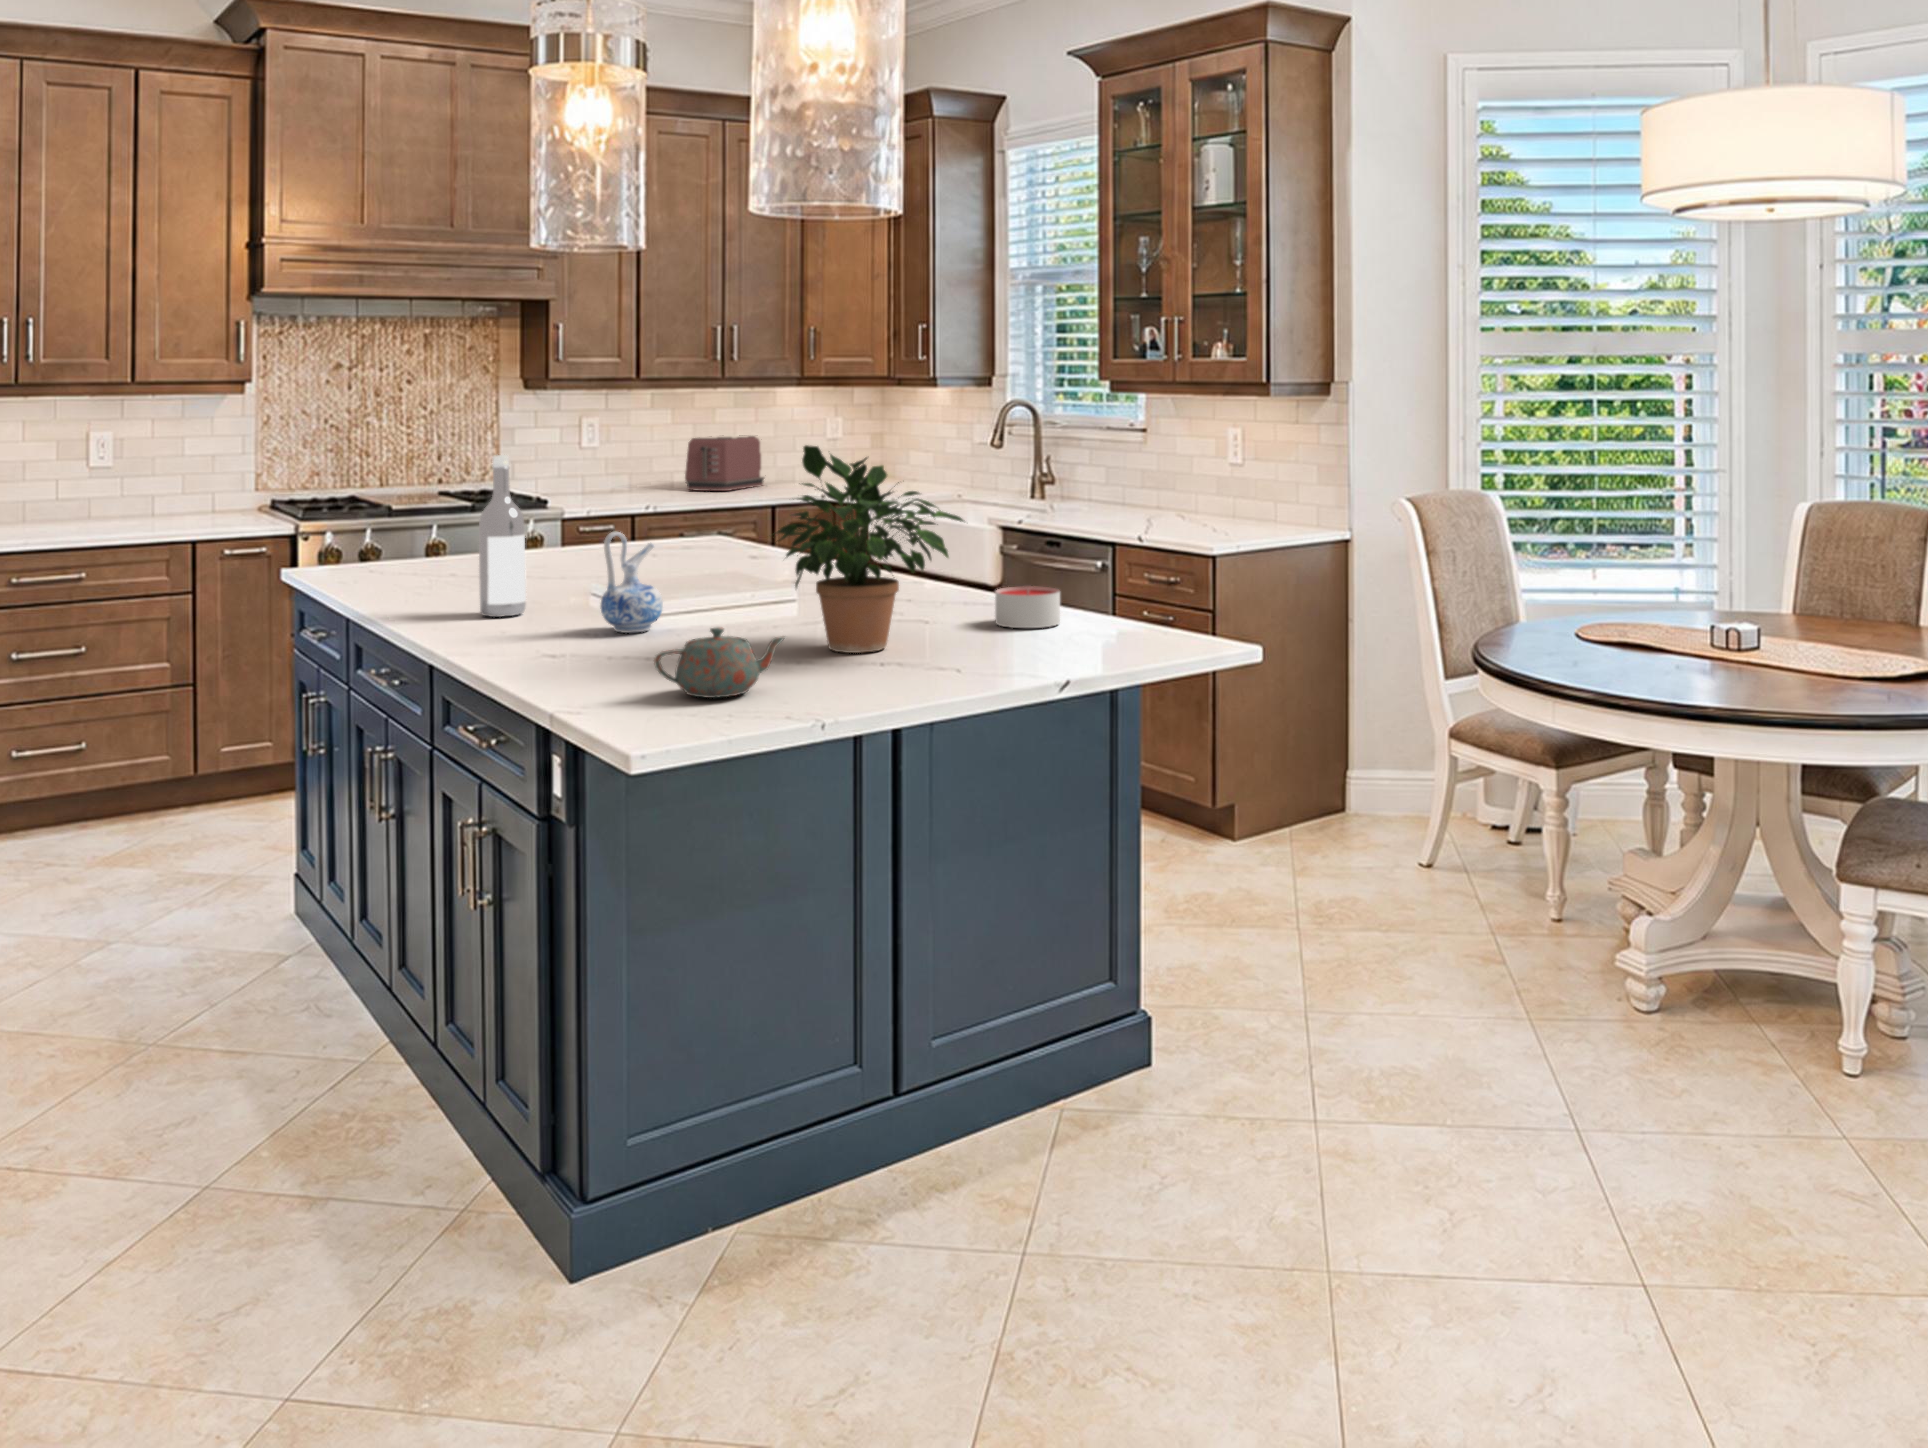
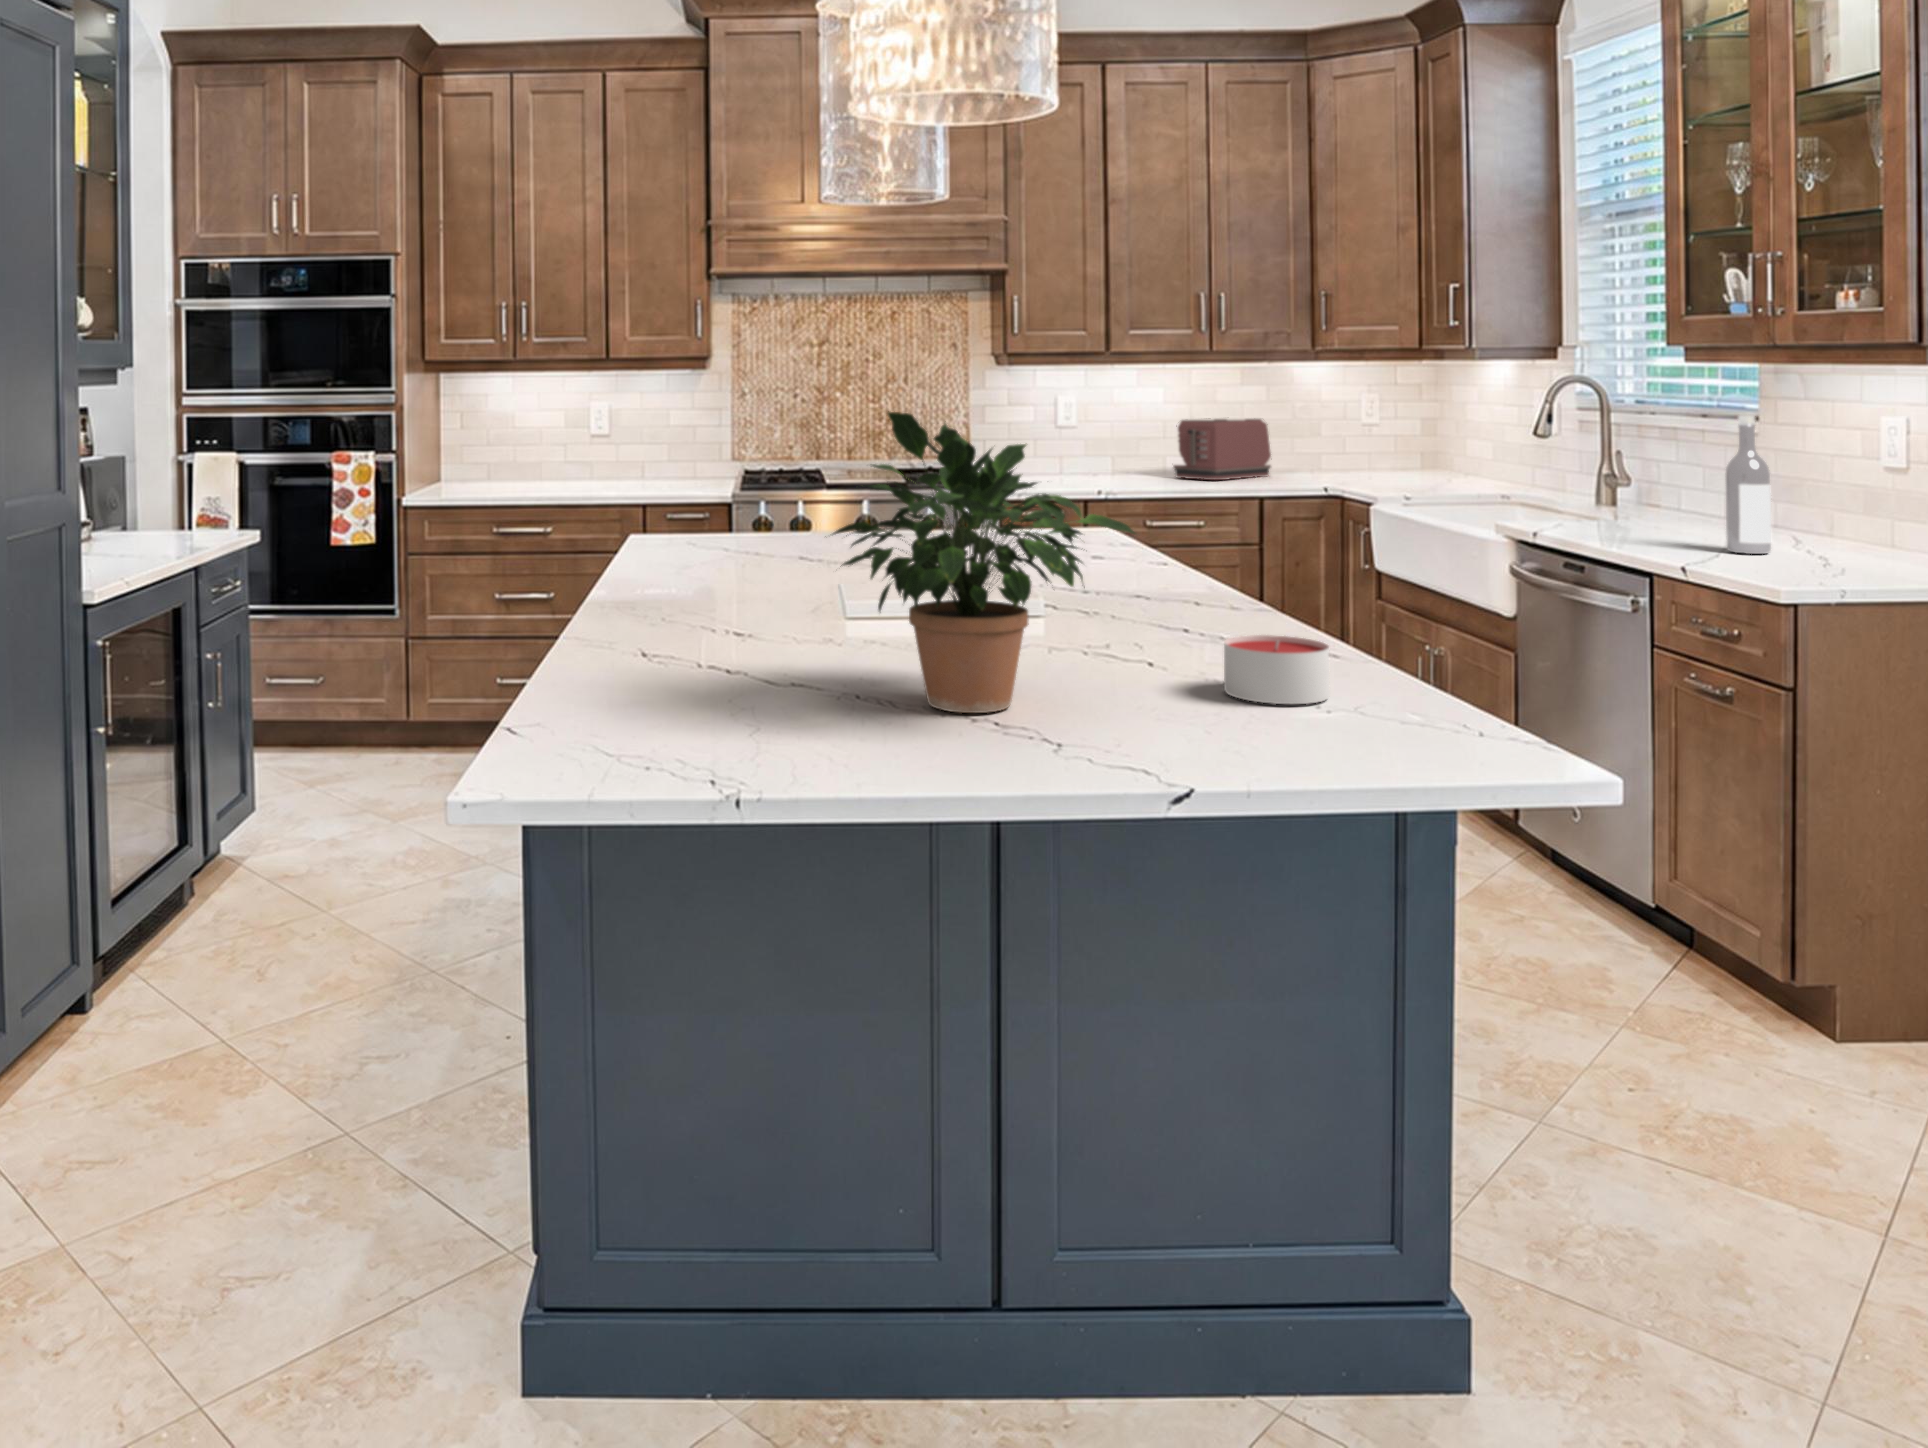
wine bottle: present [479,455,526,617] -> present [1726,415,1771,554]
ceramic pitcher: present [601,532,663,633] -> none [714,518,790,647]
teapot: present [654,627,785,698] -> none [590,659,773,760]

